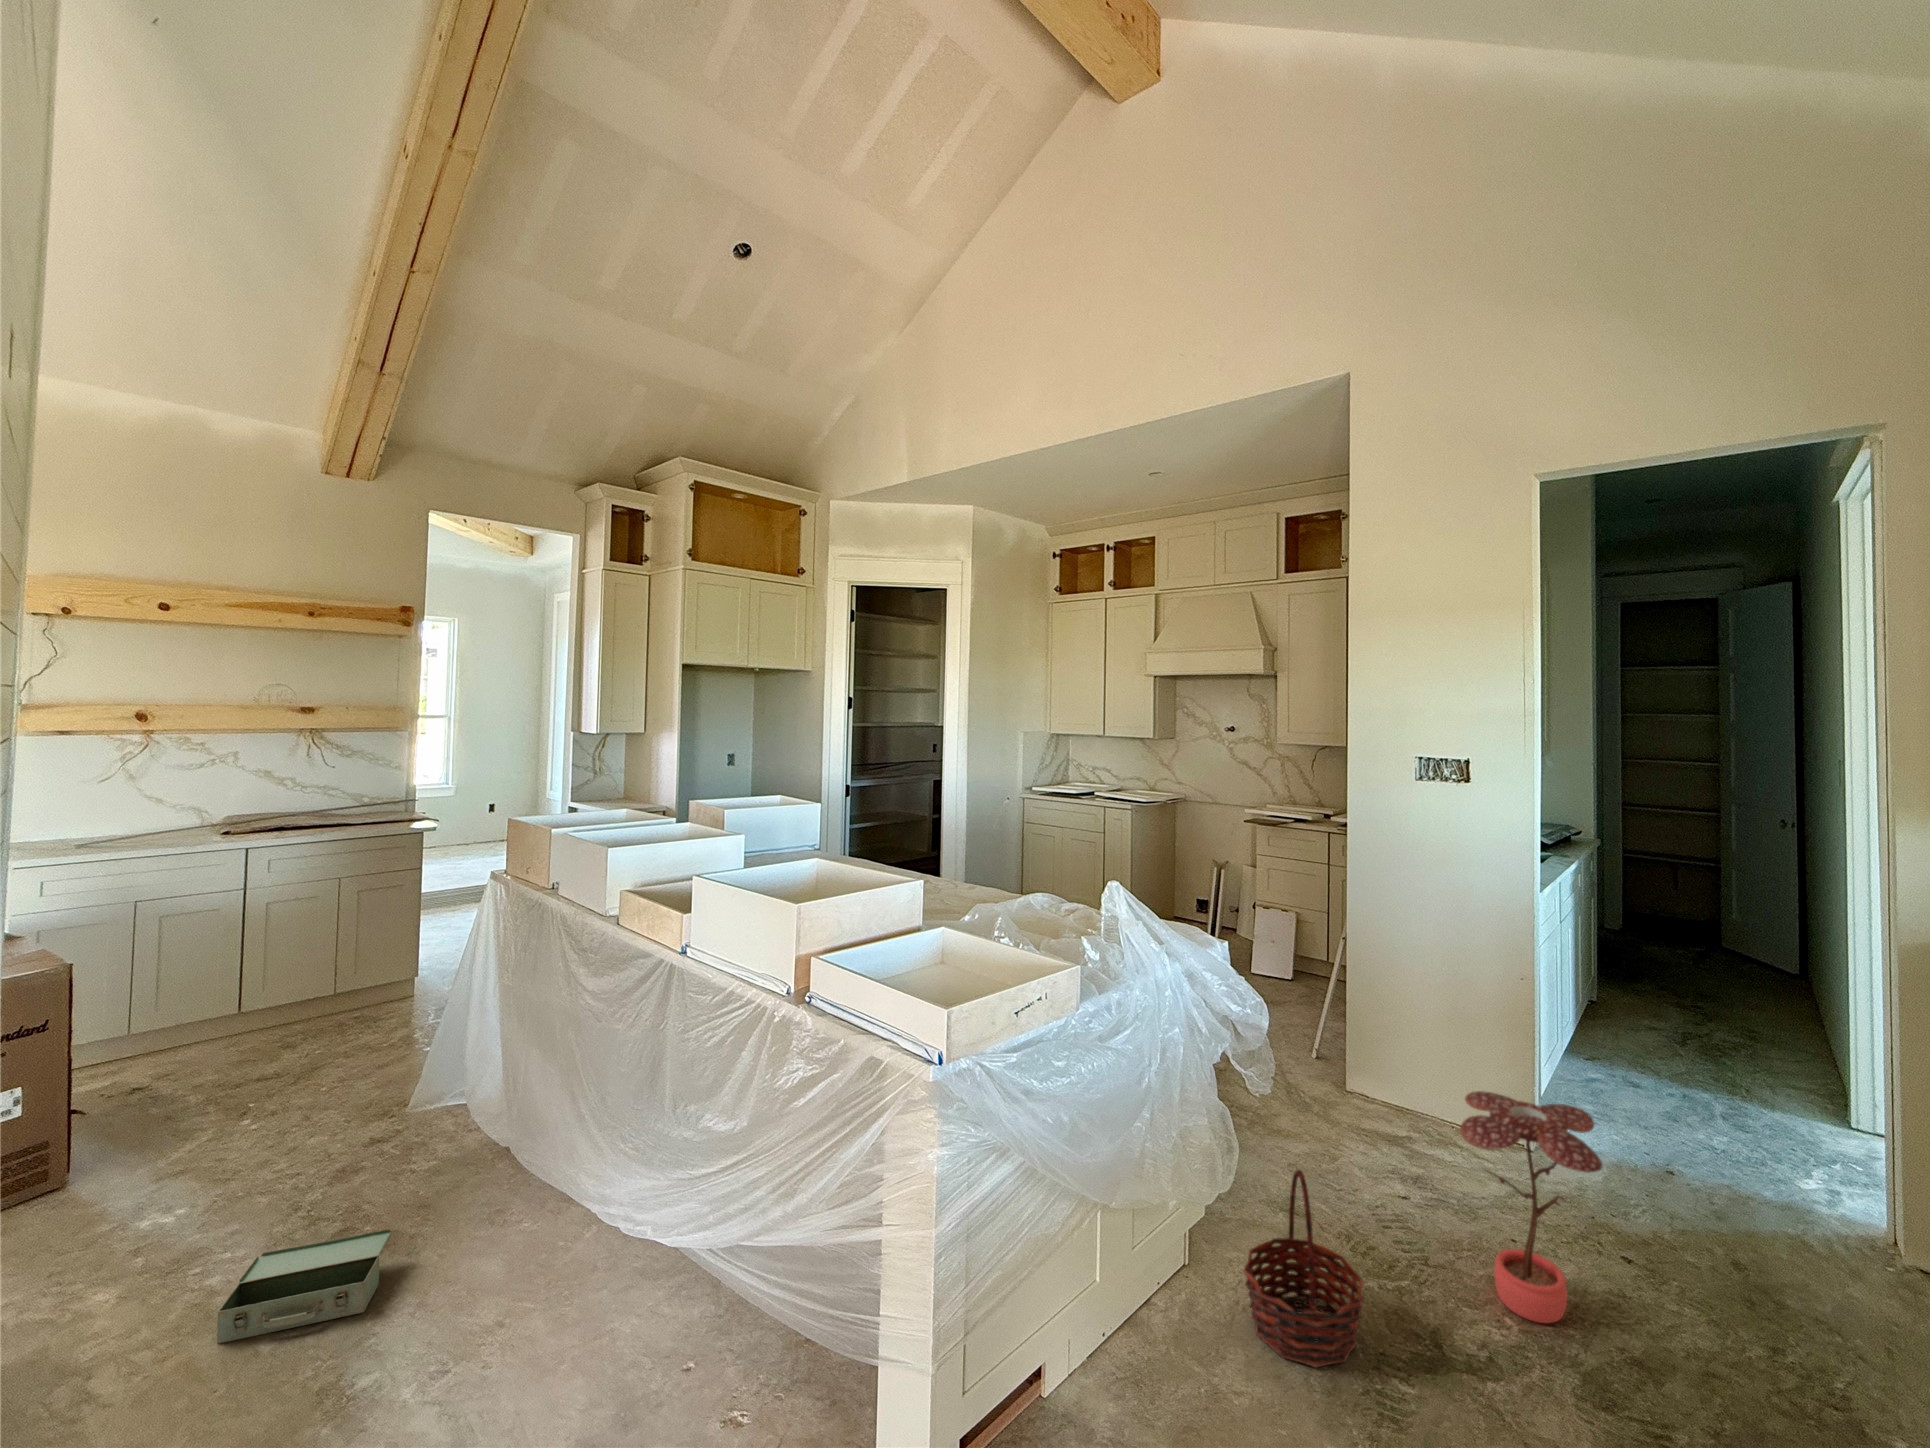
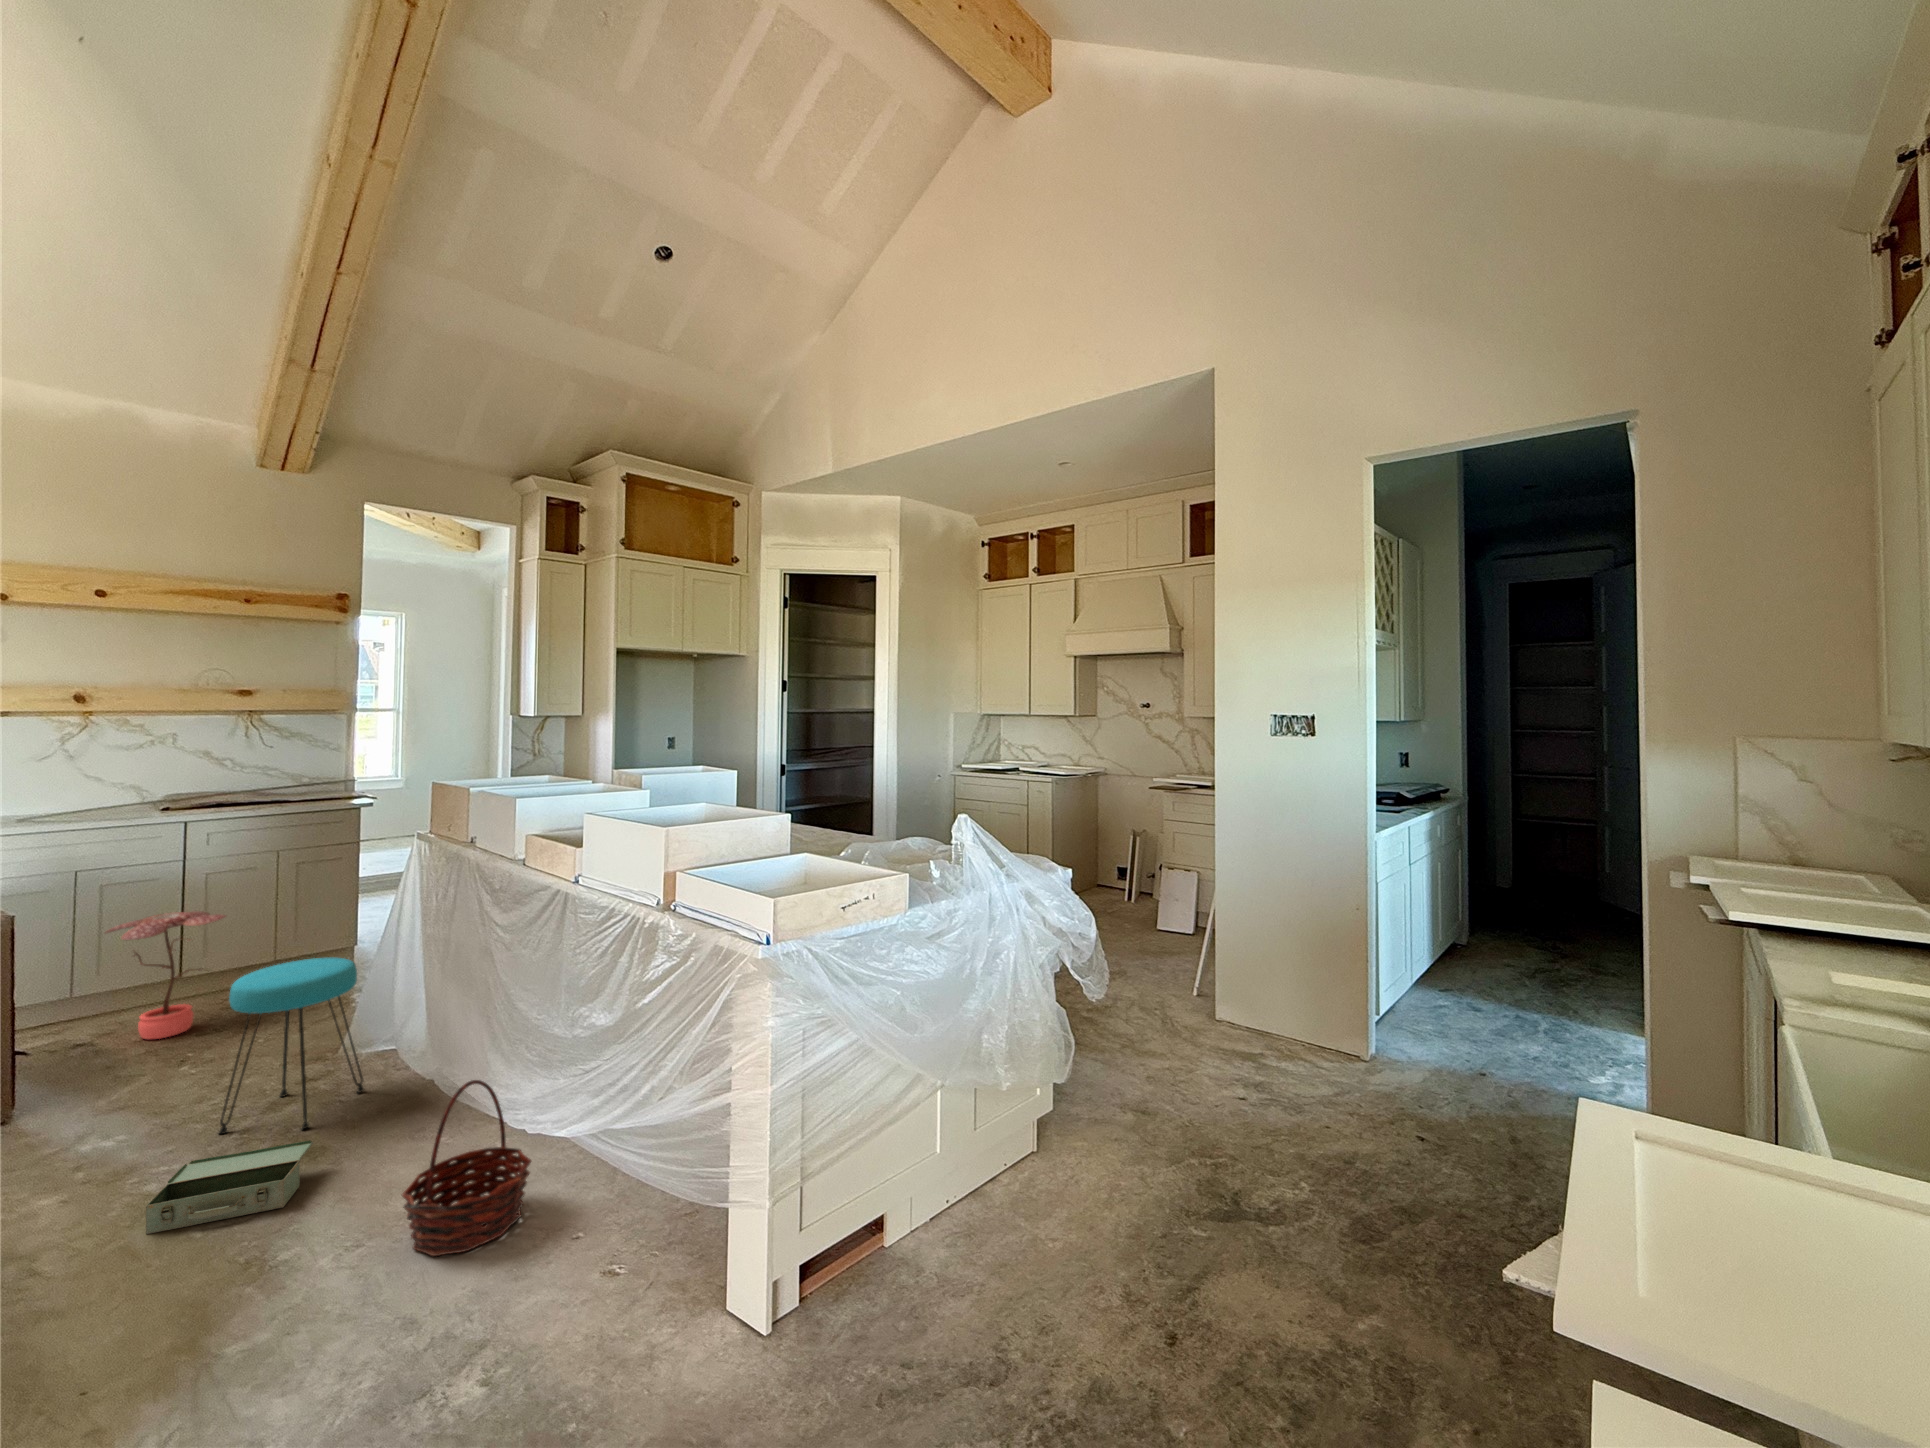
stool: none [286,1014,439,1211] -> present [219,958,364,1134]
potted plant: present [1460,1091,1603,1323] -> present [105,911,226,1040]
basket: present [1244,1170,1364,1367] -> present [402,1080,531,1256]

